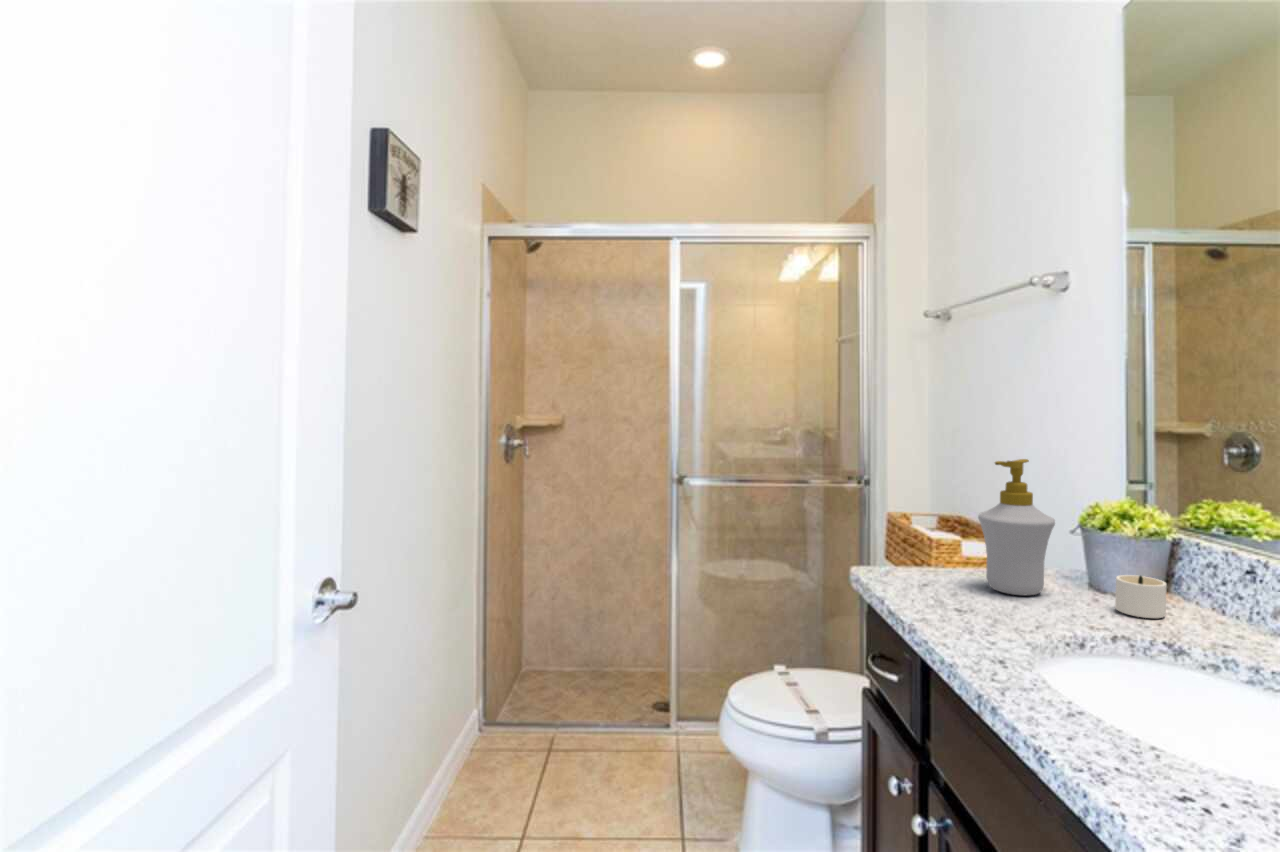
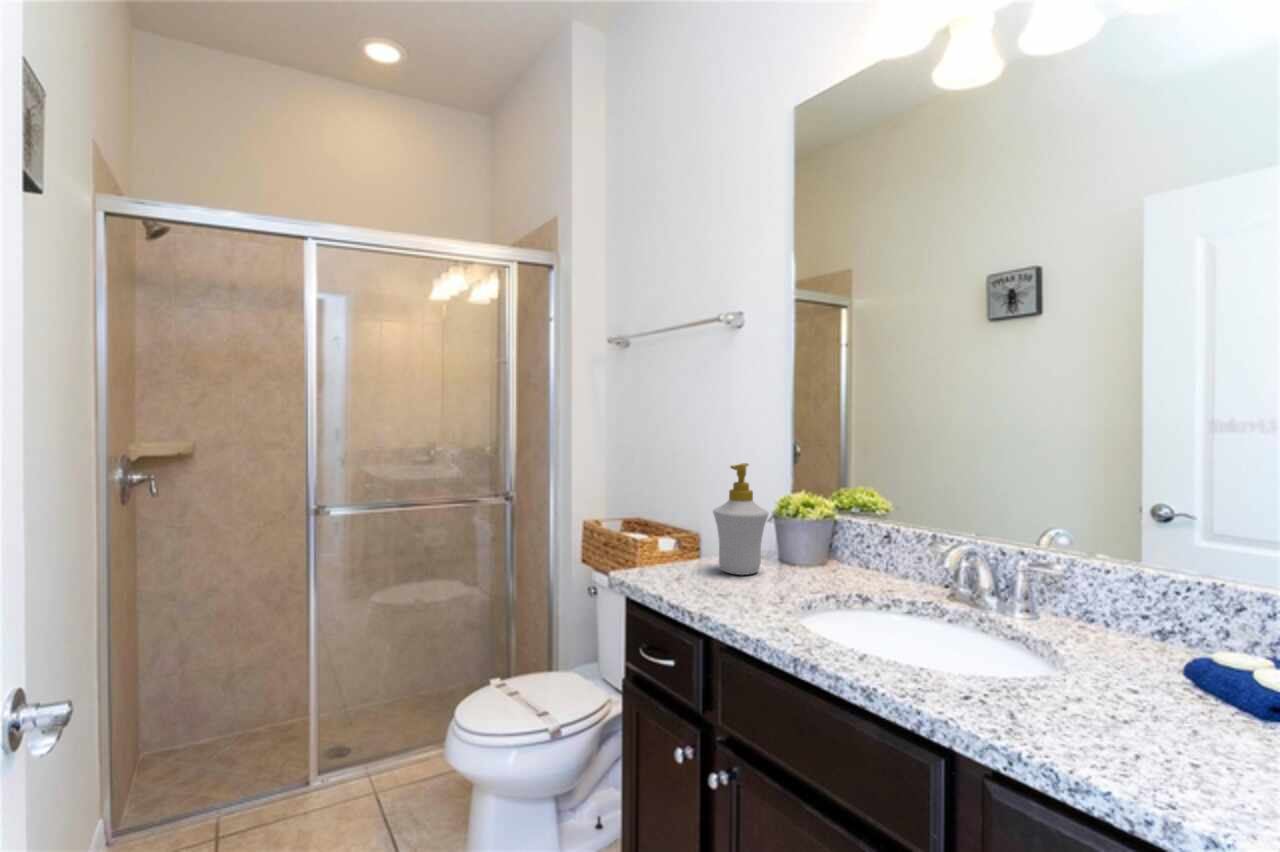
candle: present [1115,575,1167,618] -> none [811,548,858,579]

